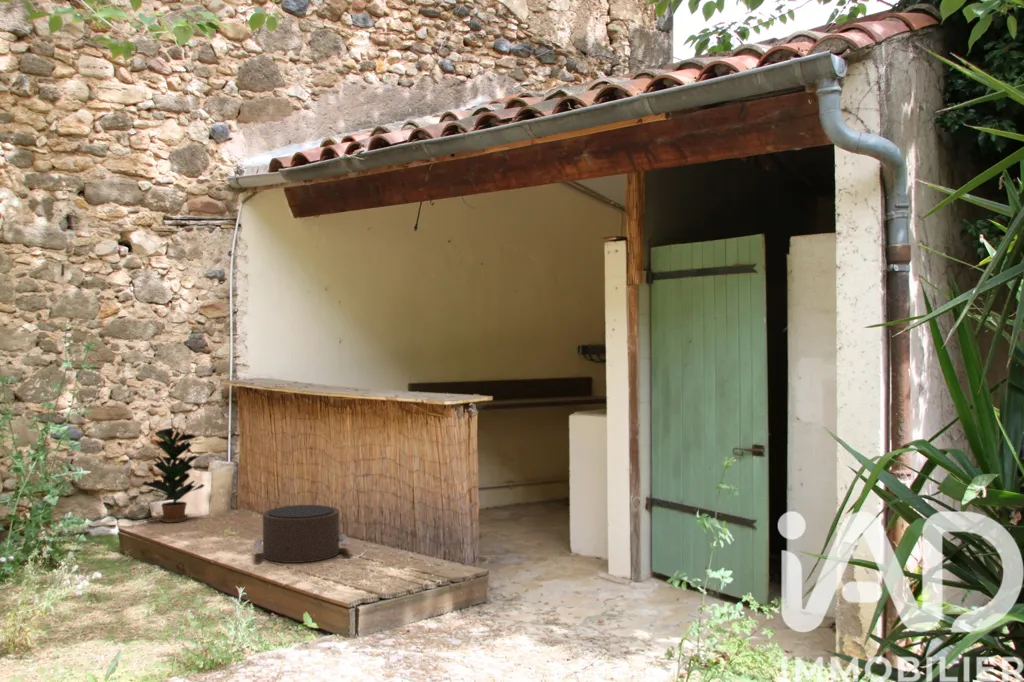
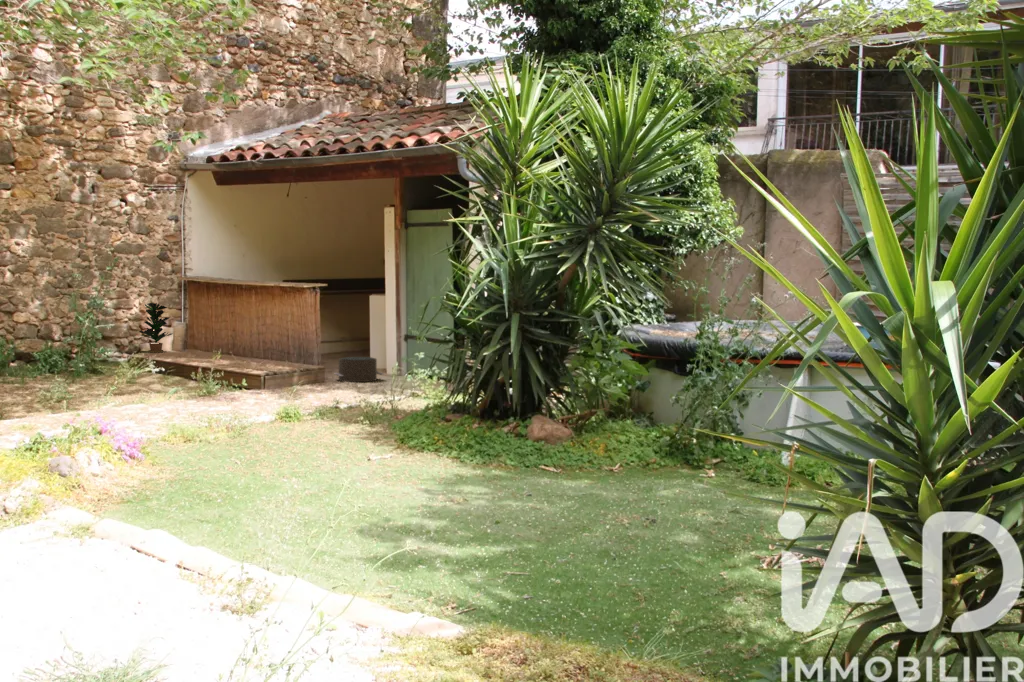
pouf: present [254,505,350,563] -> present [334,357,383,382]

